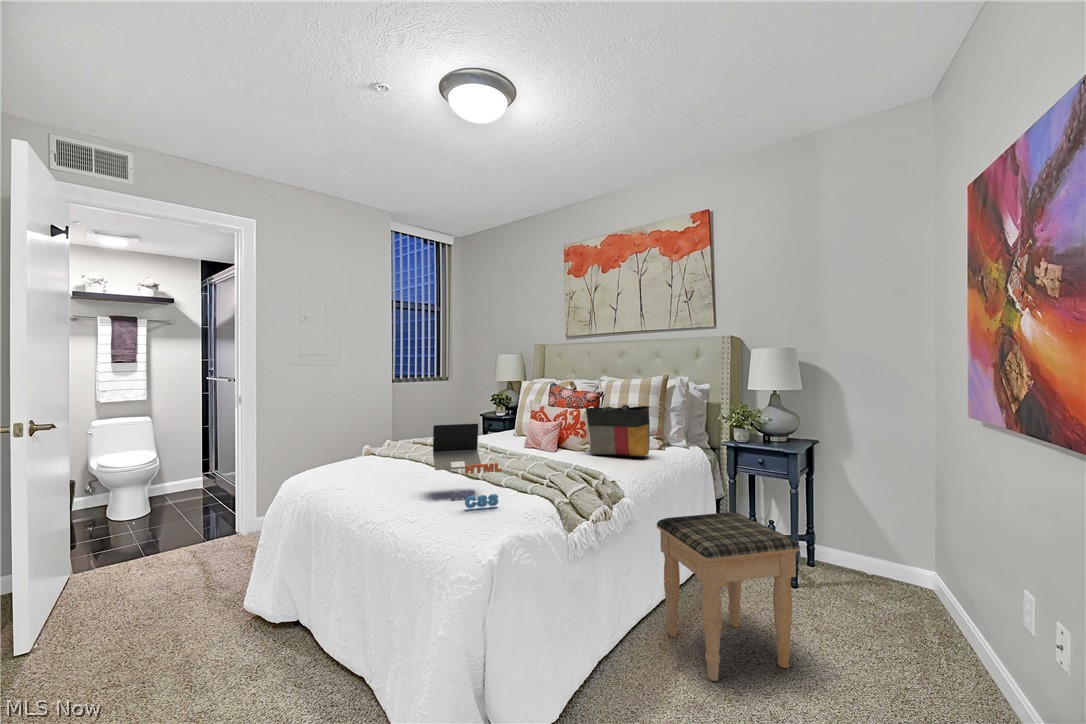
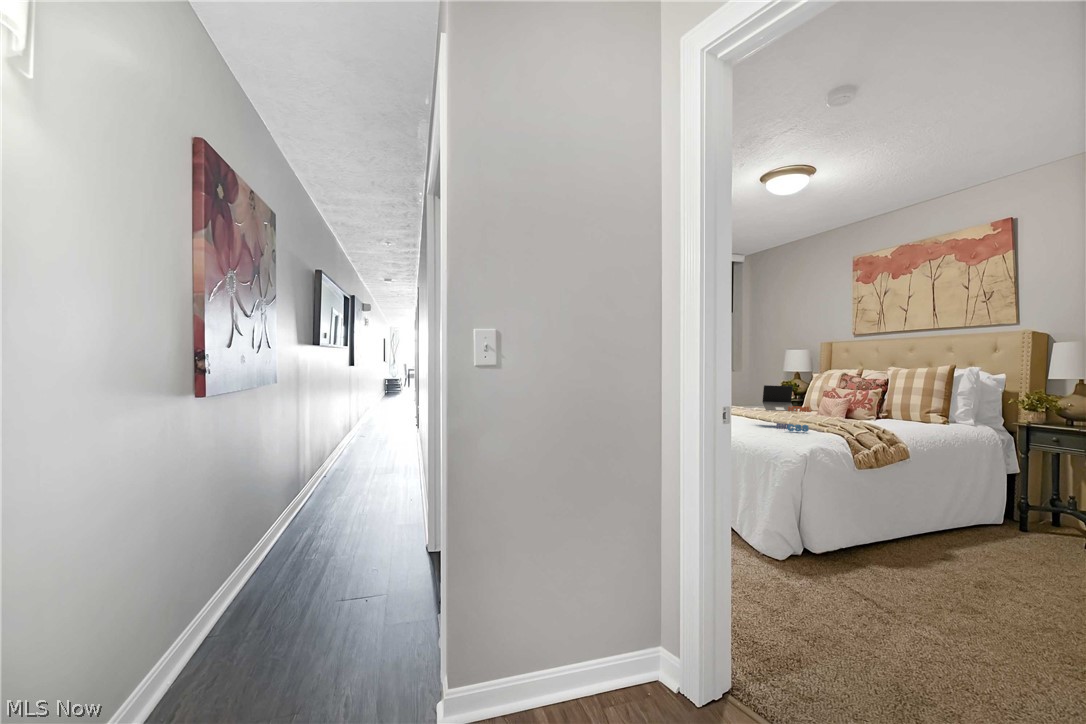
tote bag: present [586,405,650,457] -> none [872,385,932,425]
footstool: present [657,512,800,681] -> none [932,464,1064,578]

